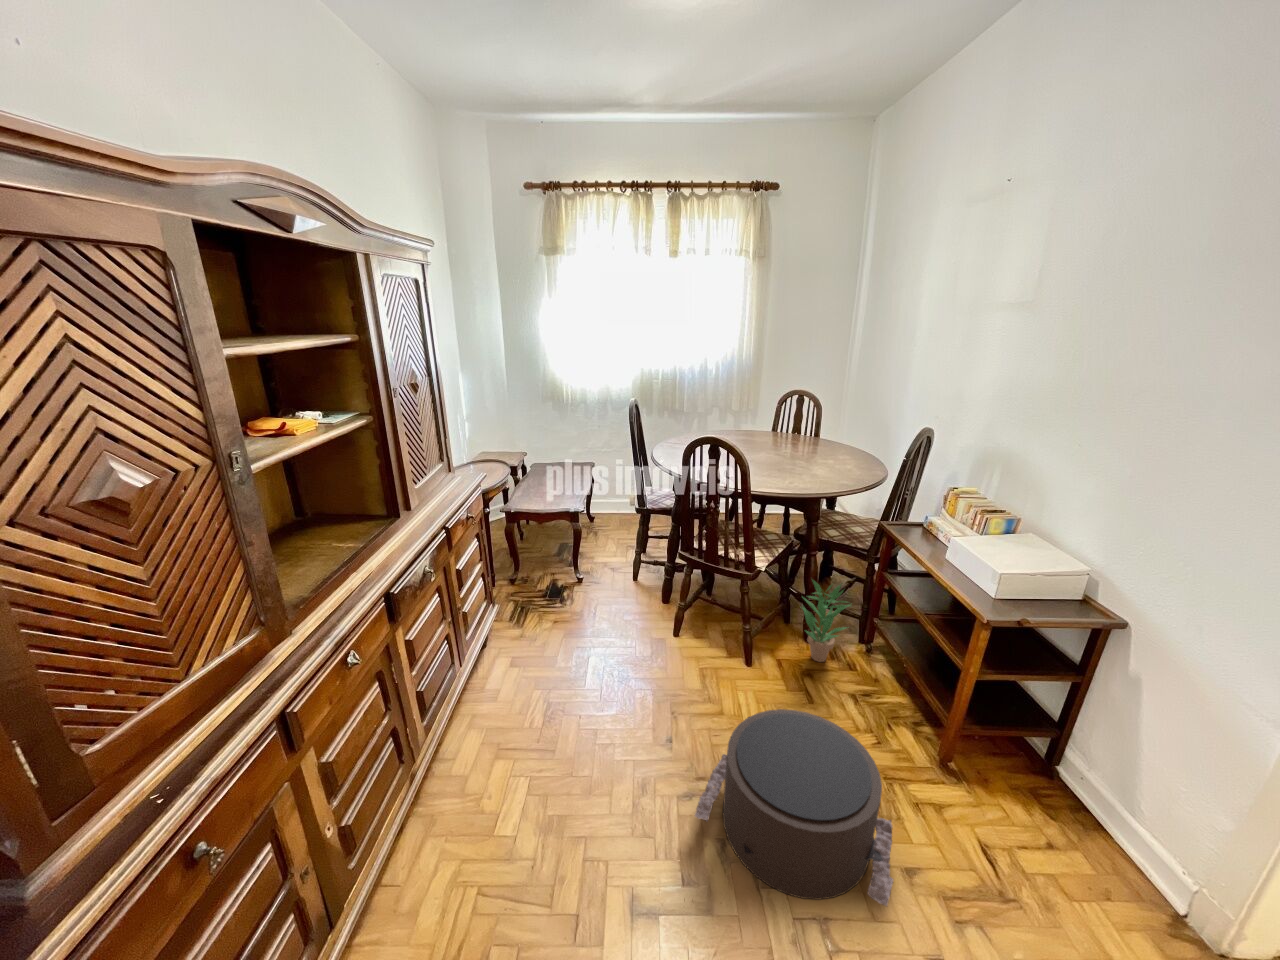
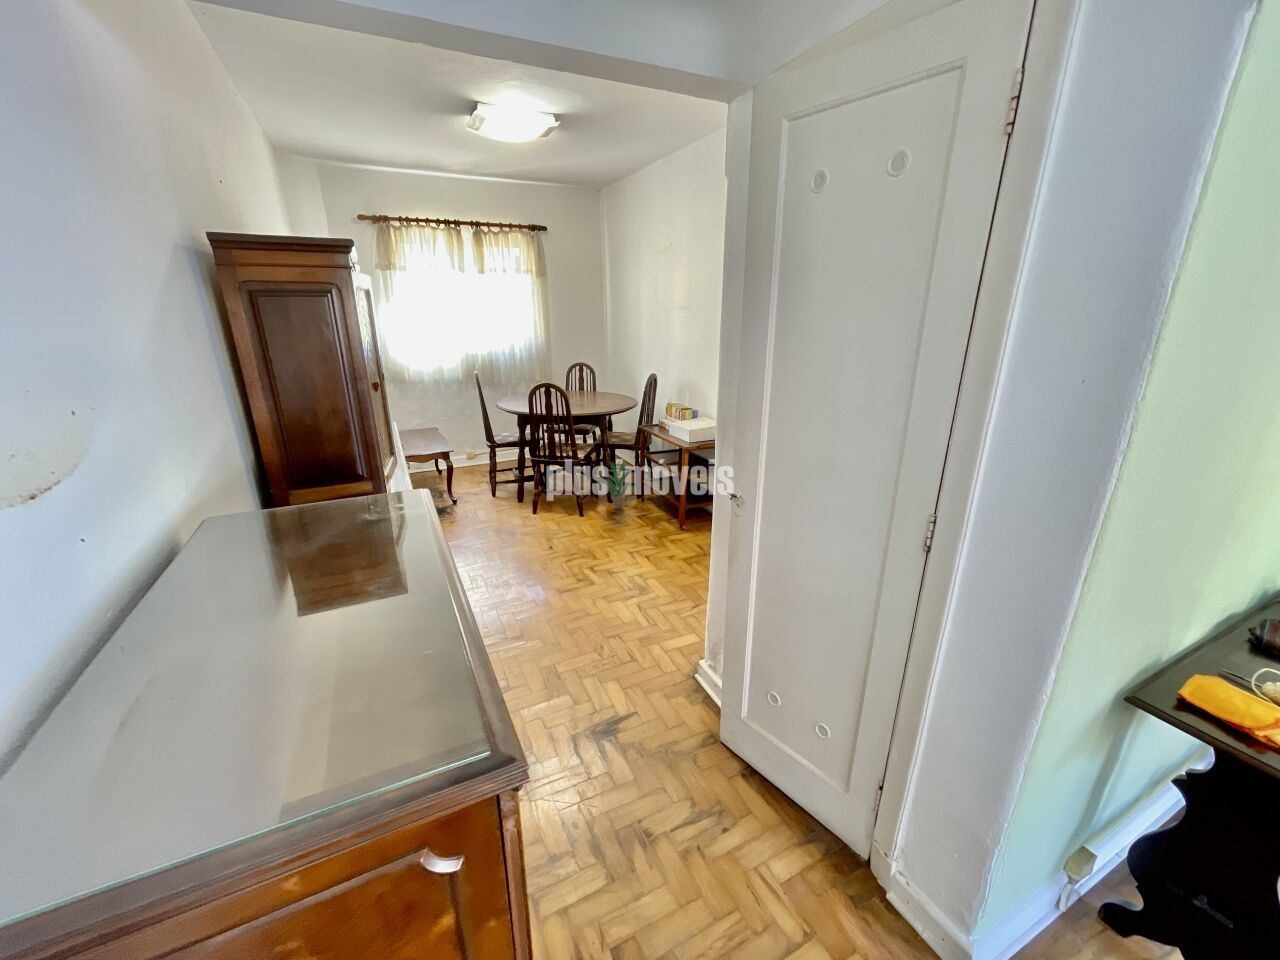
pouf: present [694,709,893,906] -> none [578,510,665,573]

